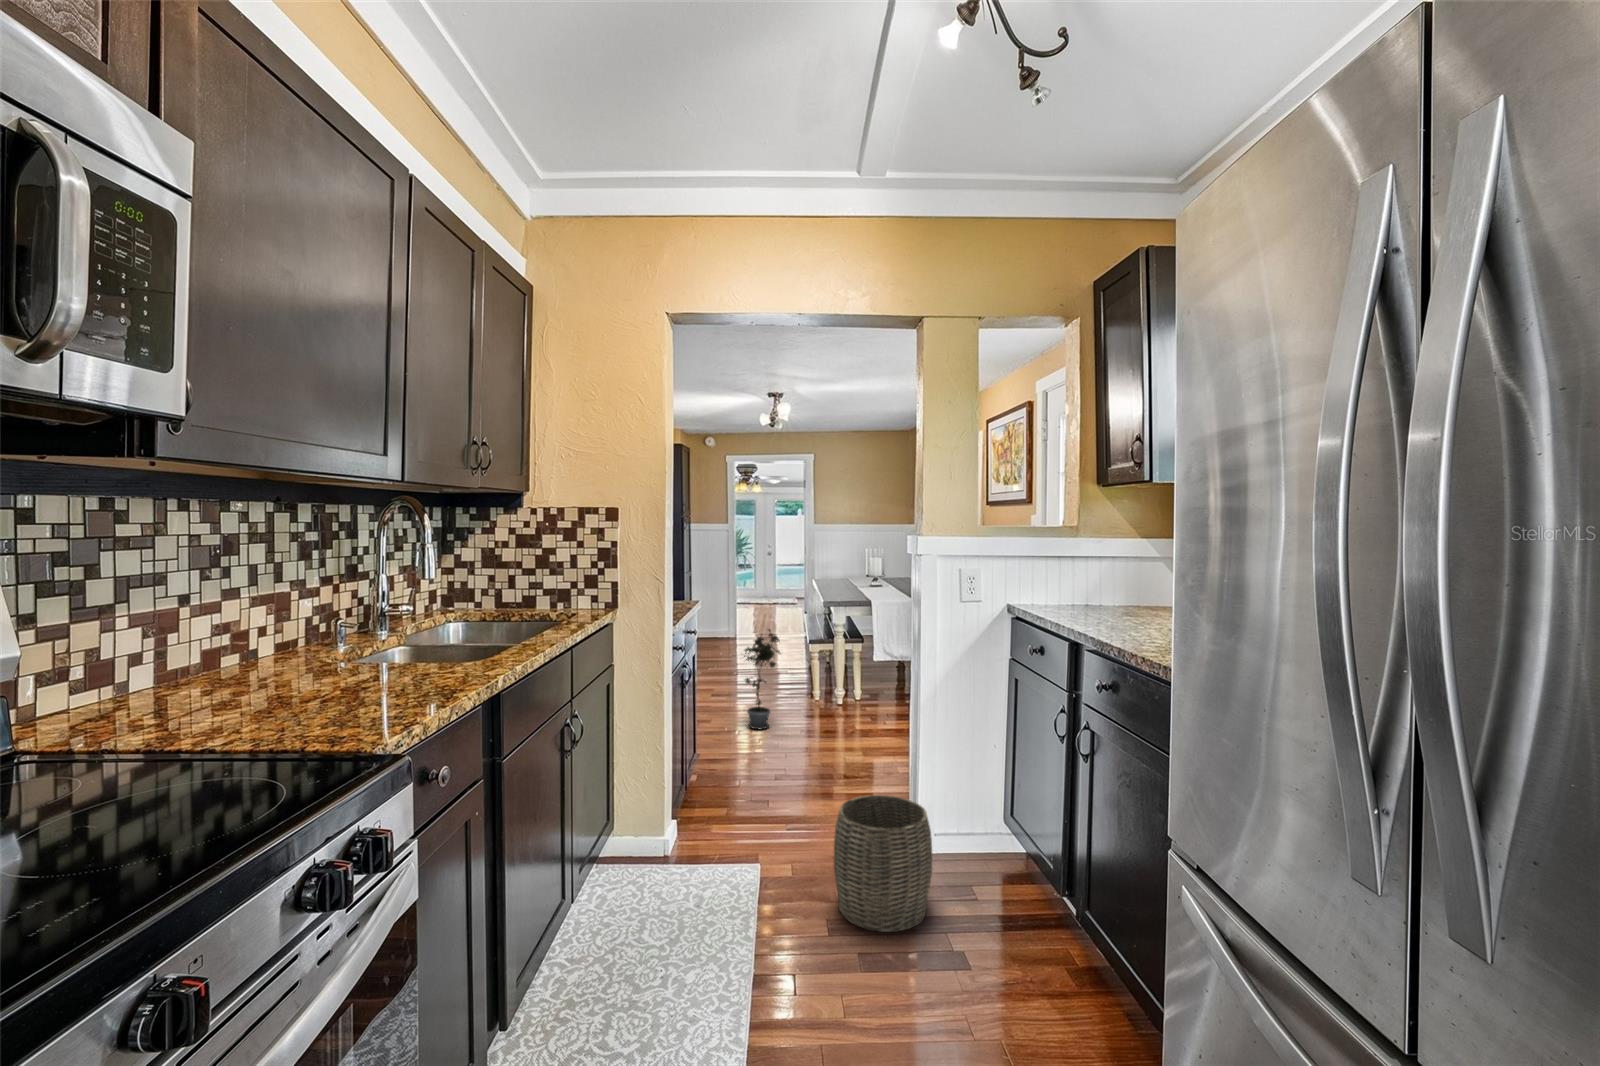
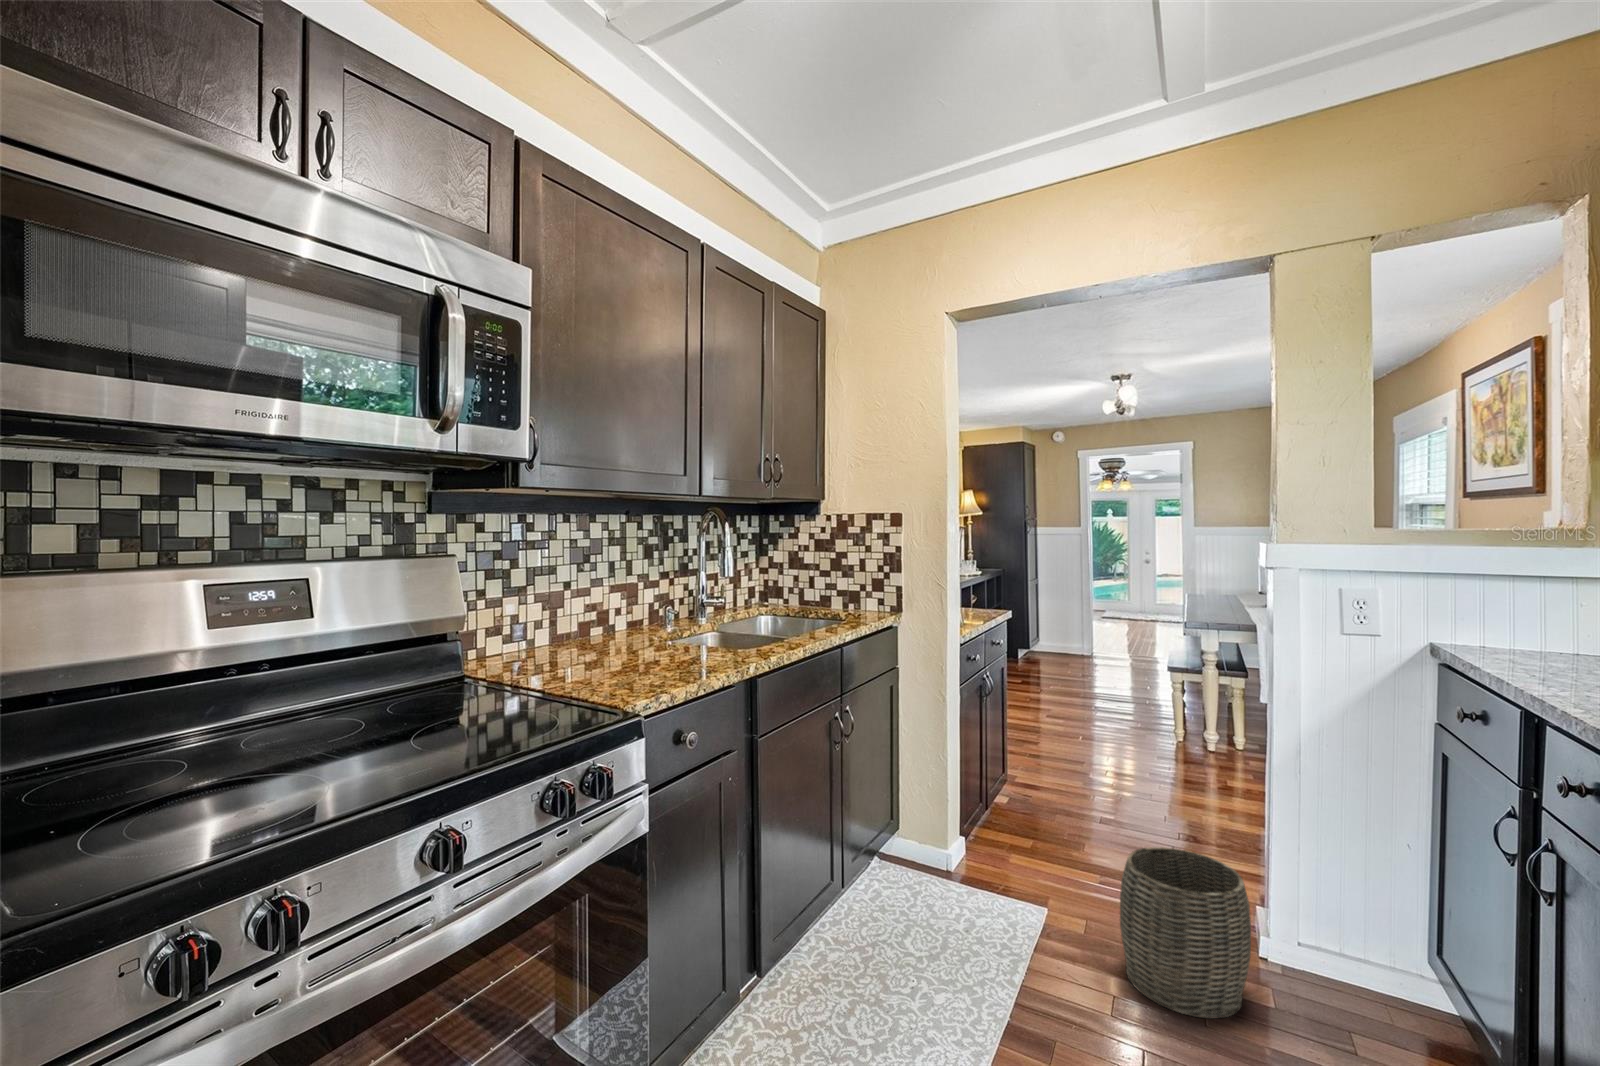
potted plant: present [744,629,780,729] -> none [1057,651,1107,759]

